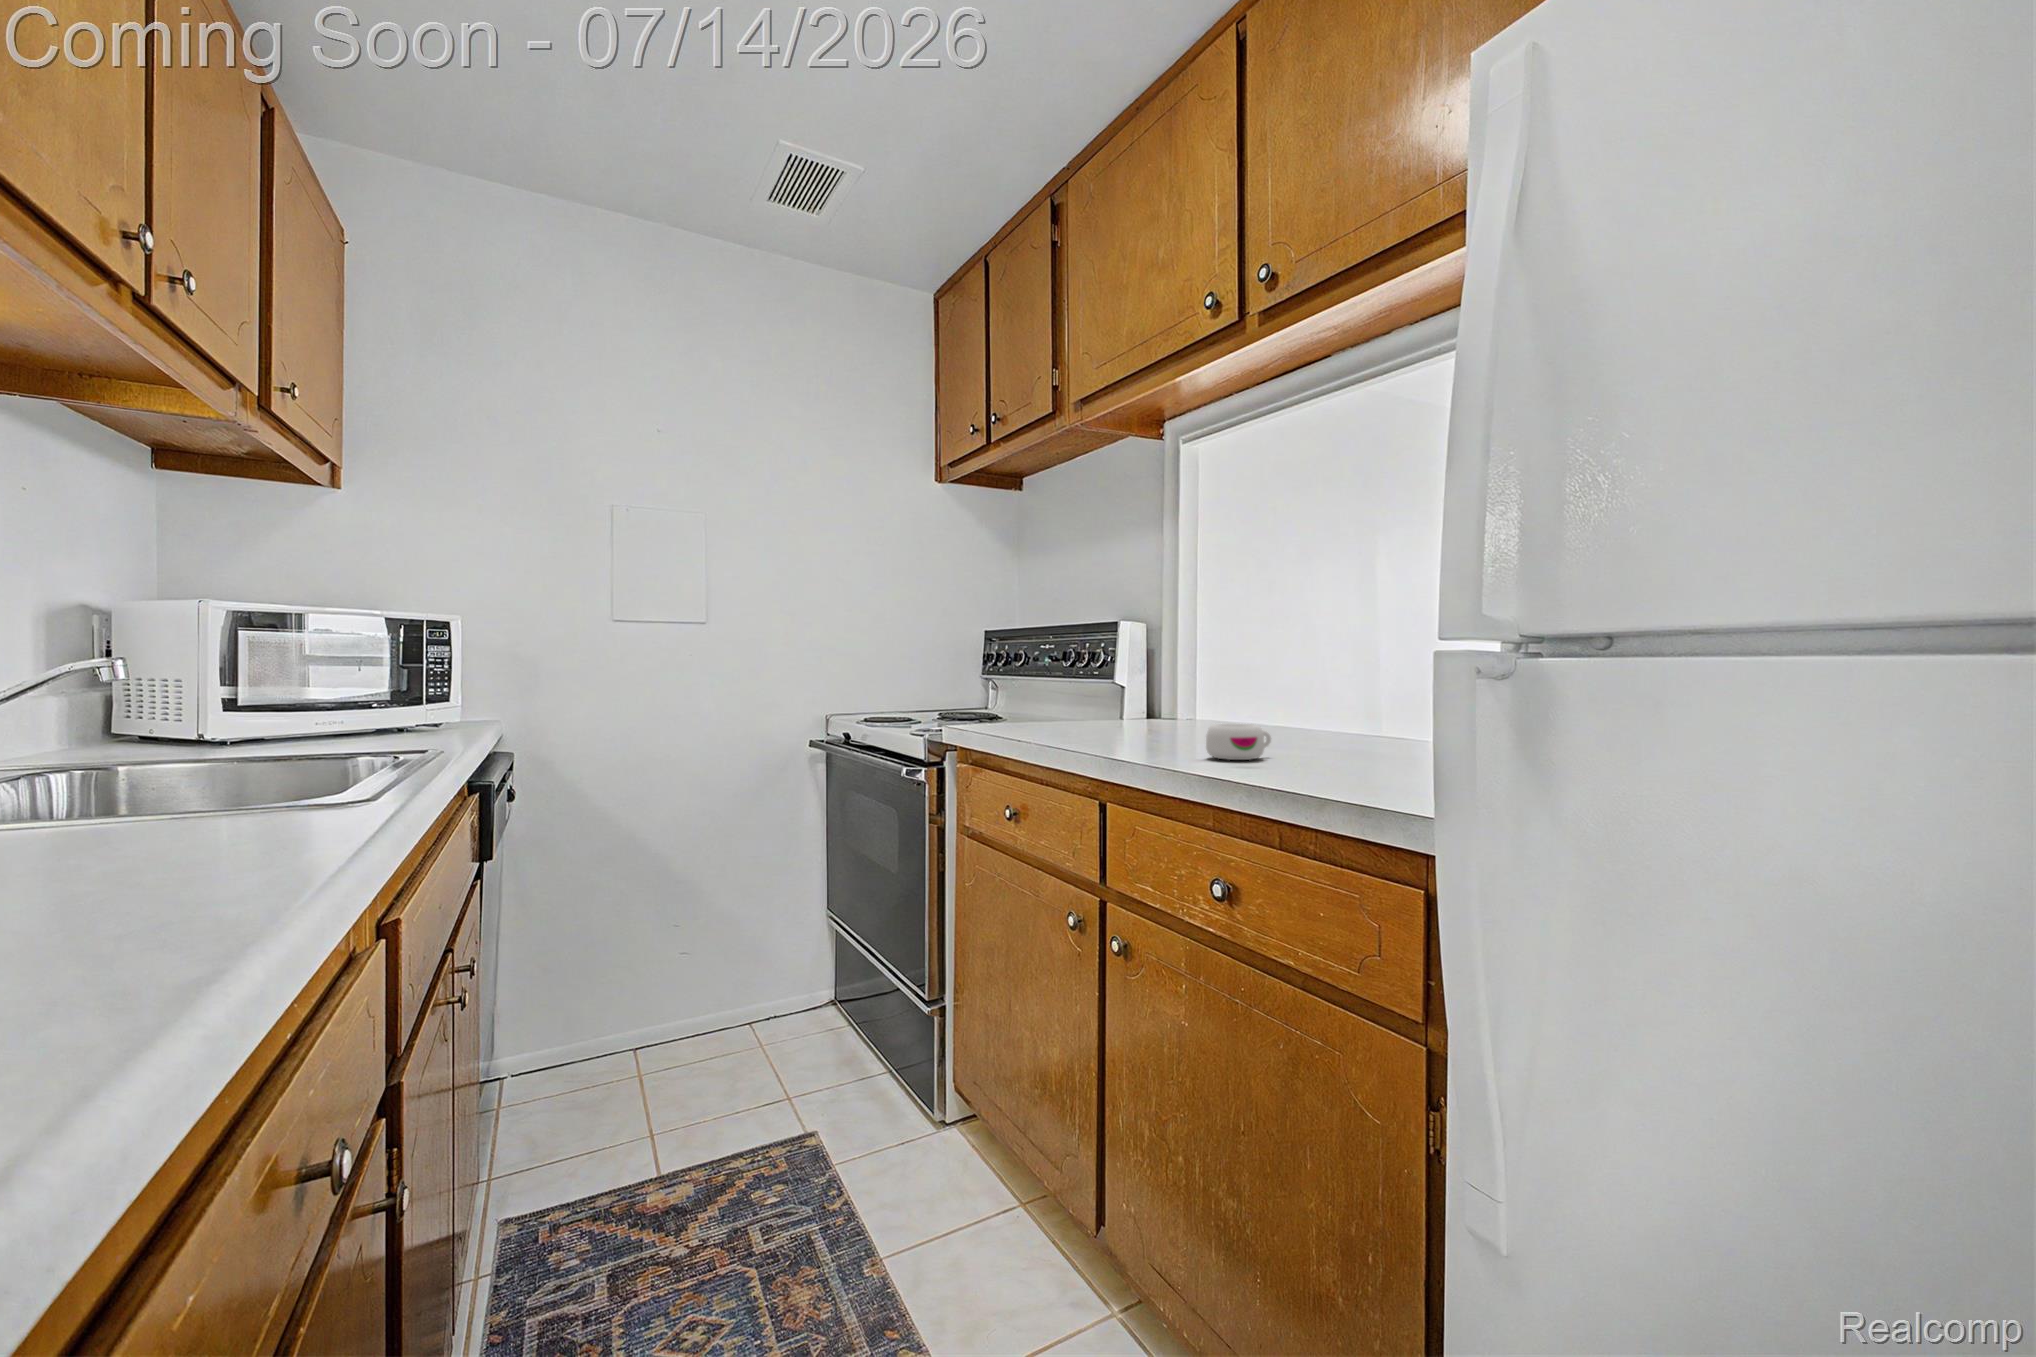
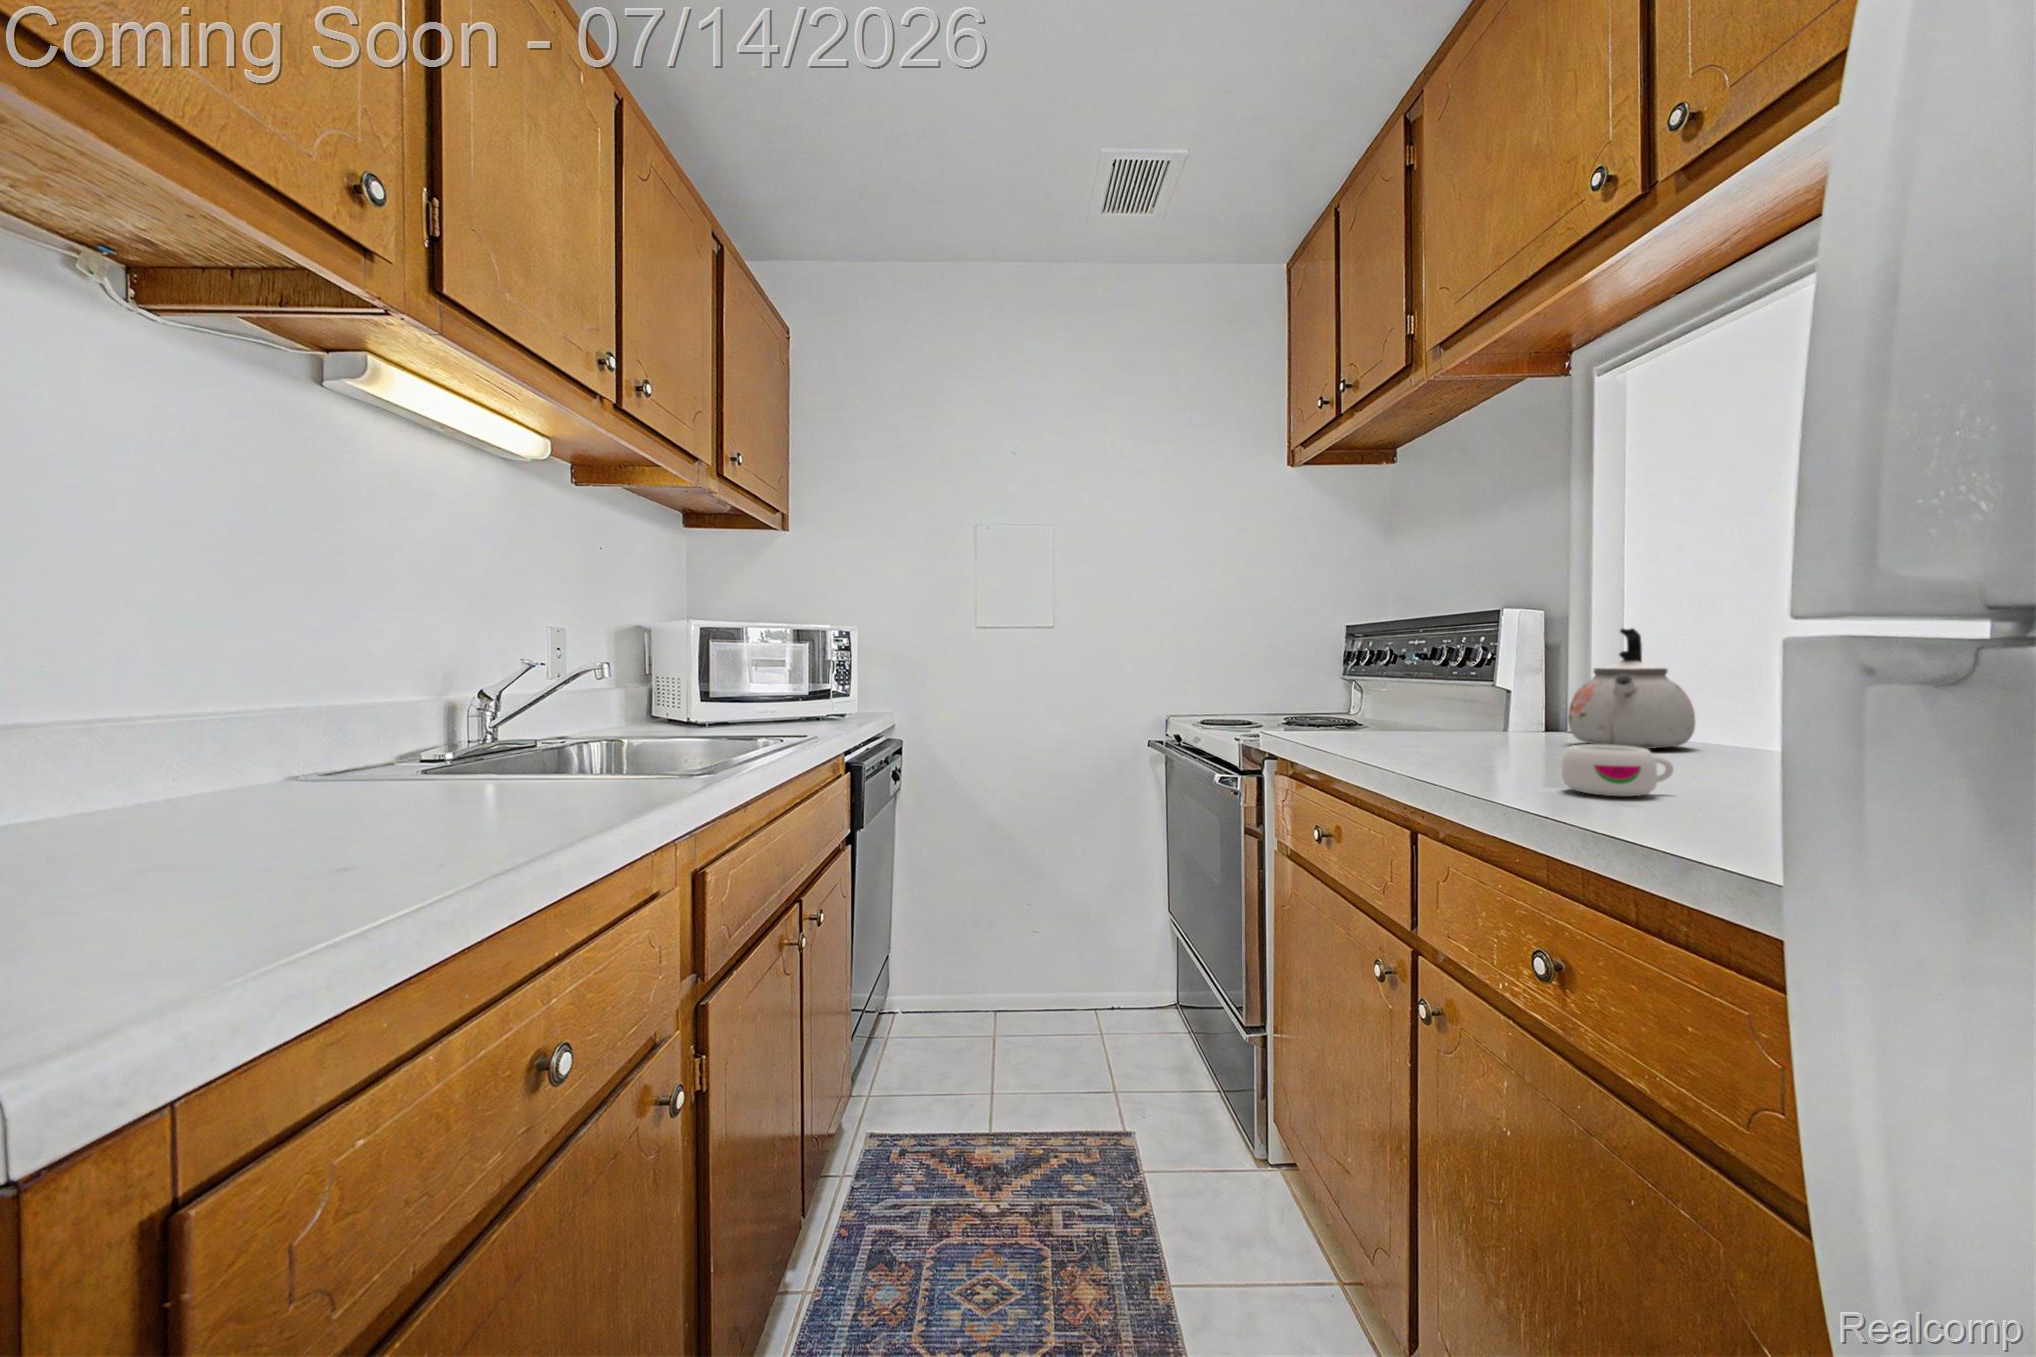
kettle: none [1174,638,1253,730] -> present [1568,628,1695,749]

